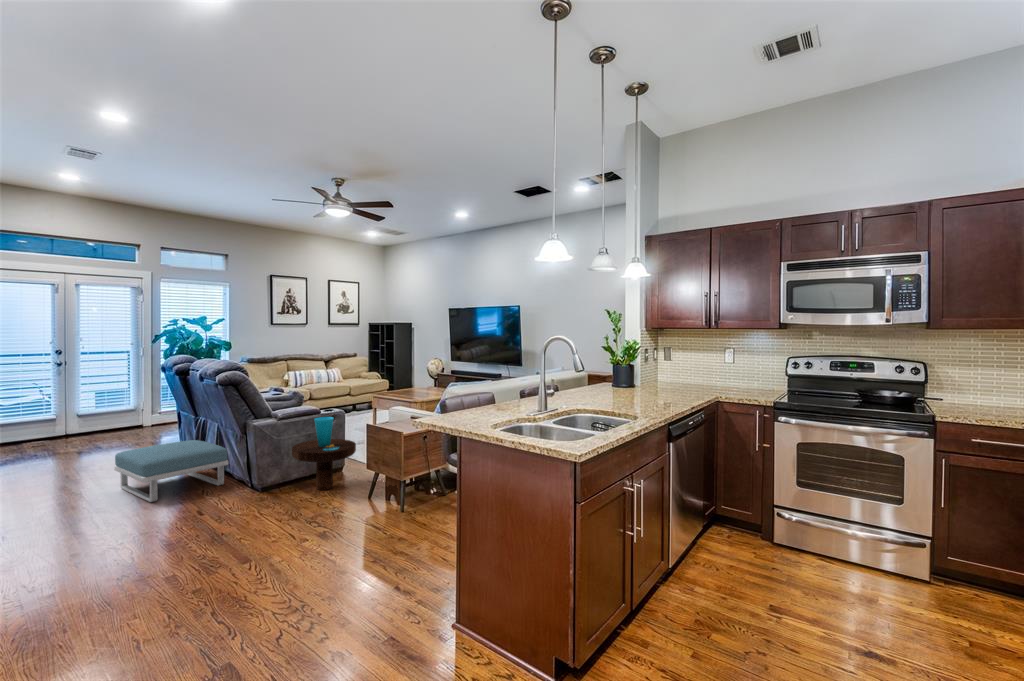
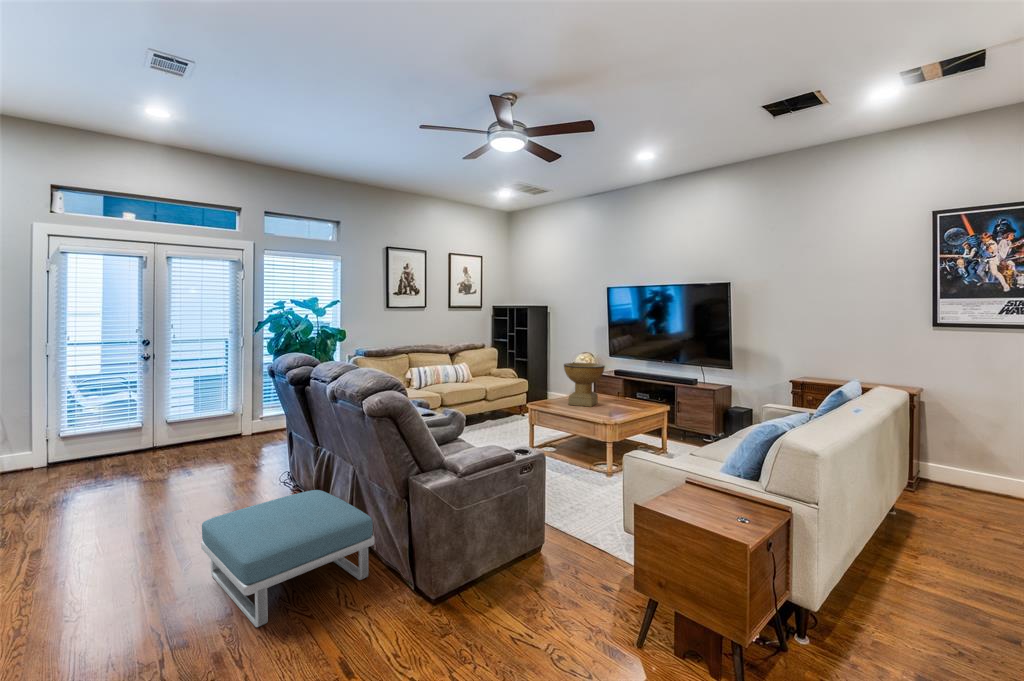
decorative bowl: none [398,363,428,394] -> present [564,363,605,407]
side table: present [292,417,356,490] -> none [488,476,598,612]

